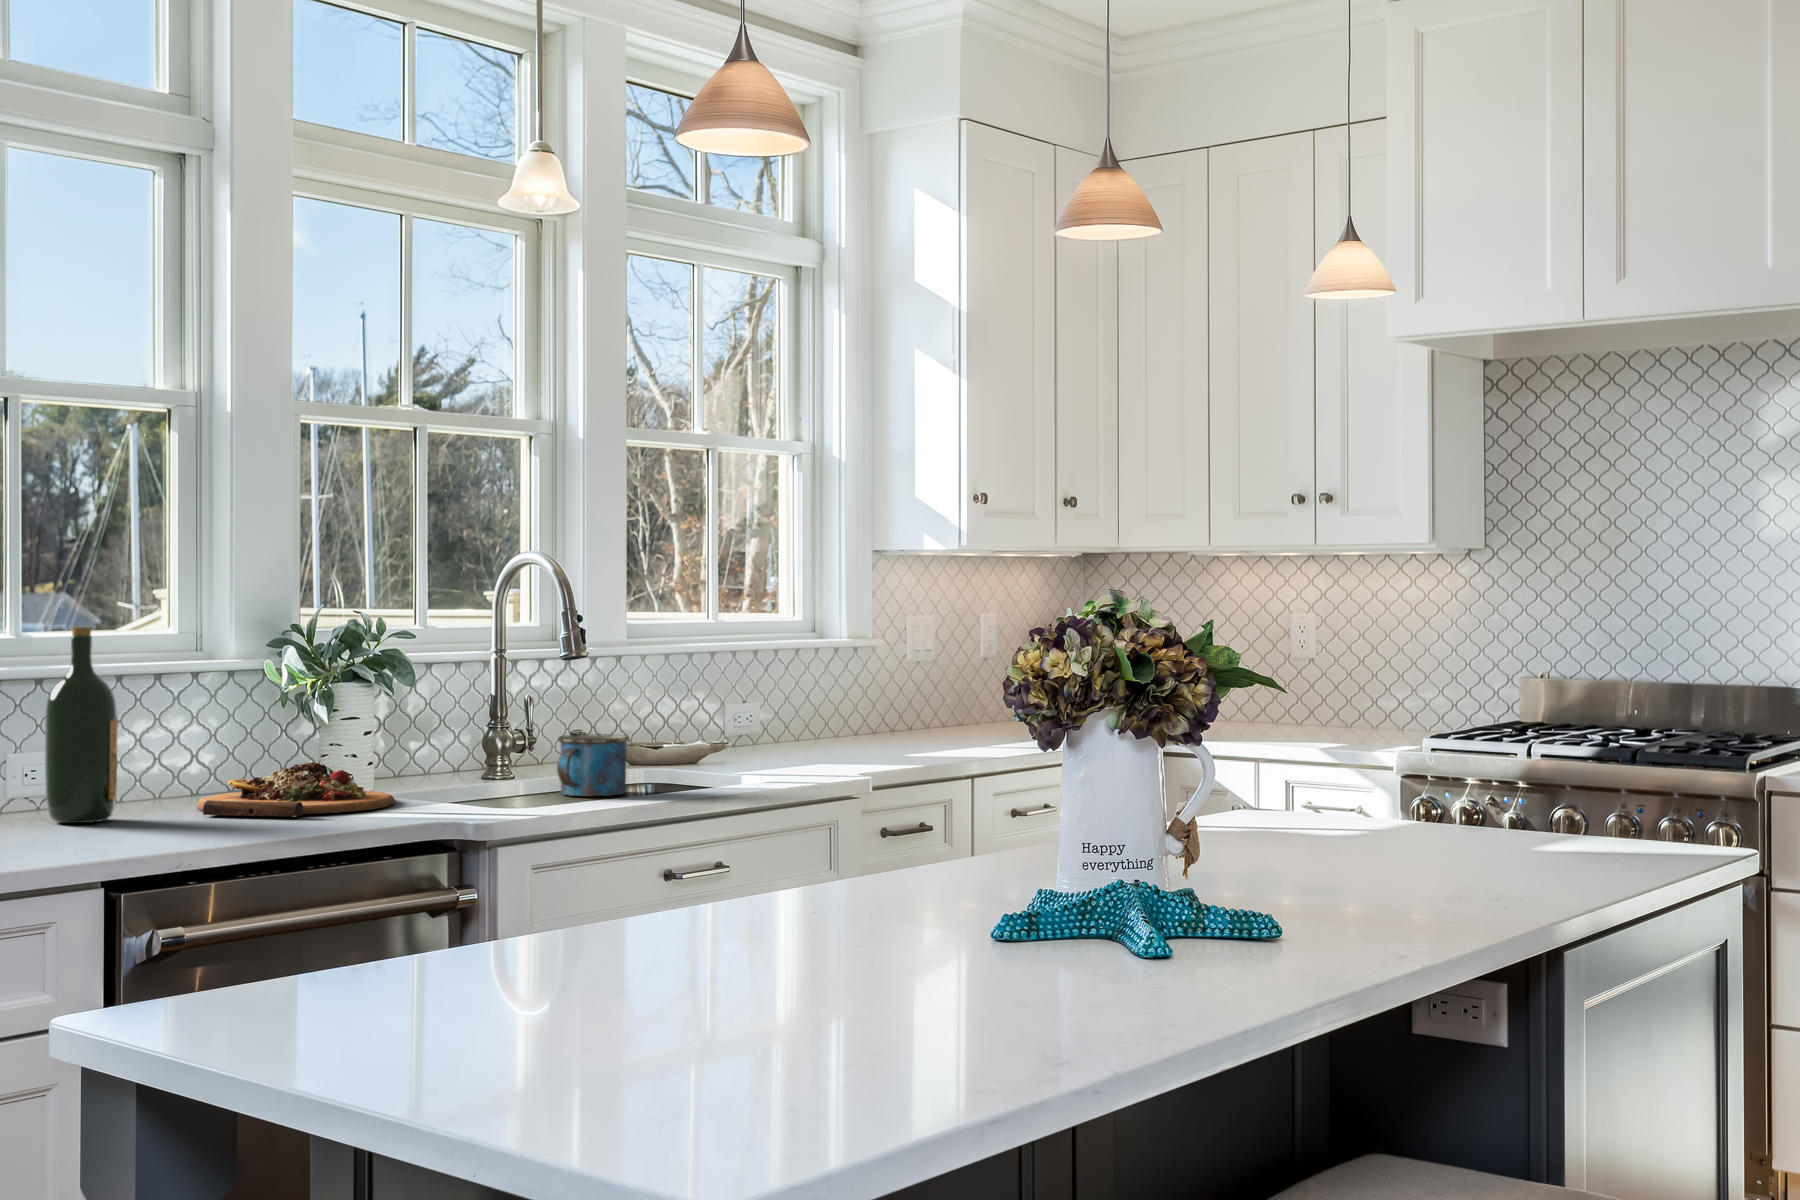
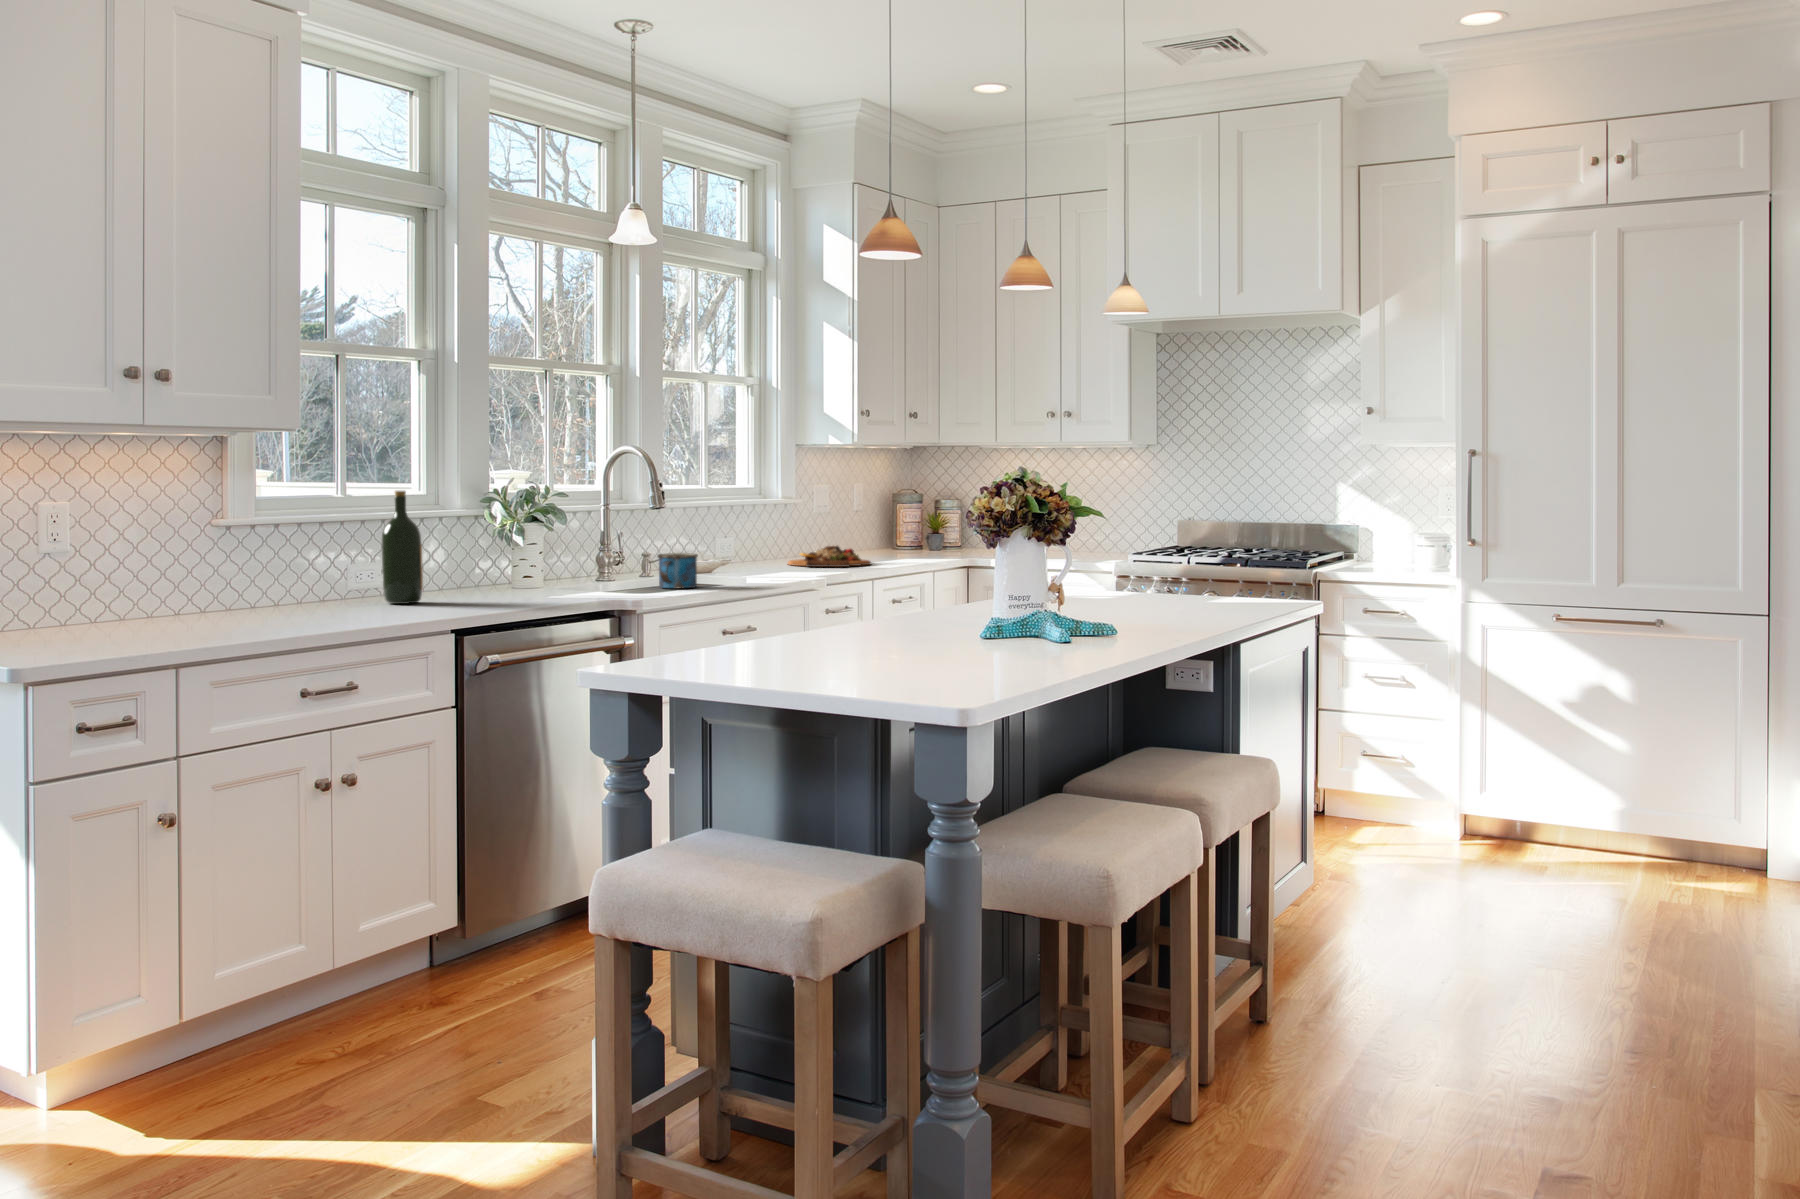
cutting board: present [197,762,395,817] -> present [788,546,871,567]

